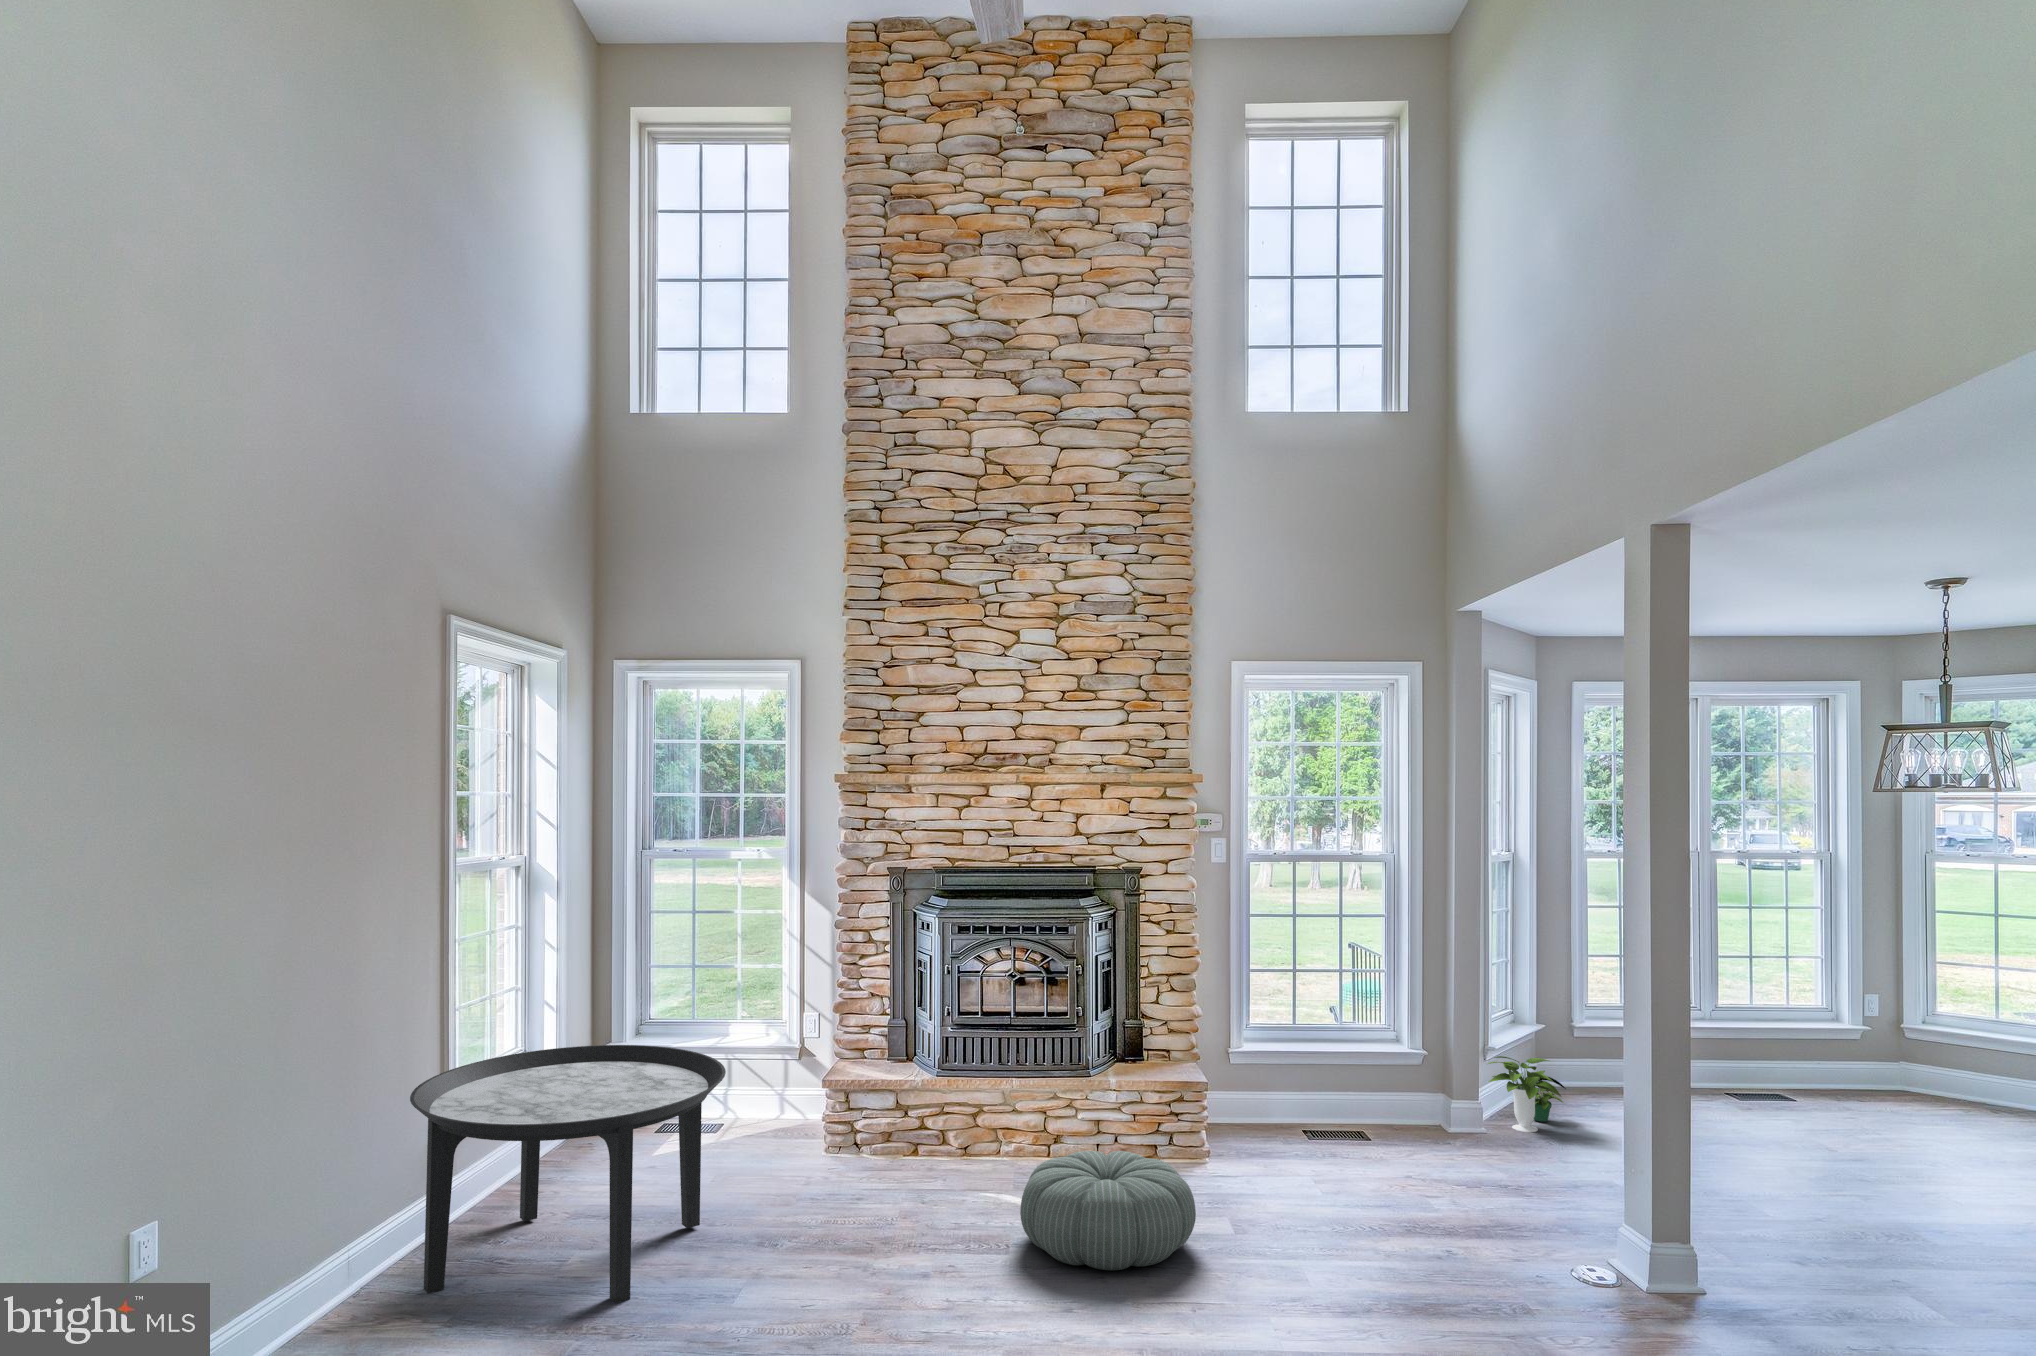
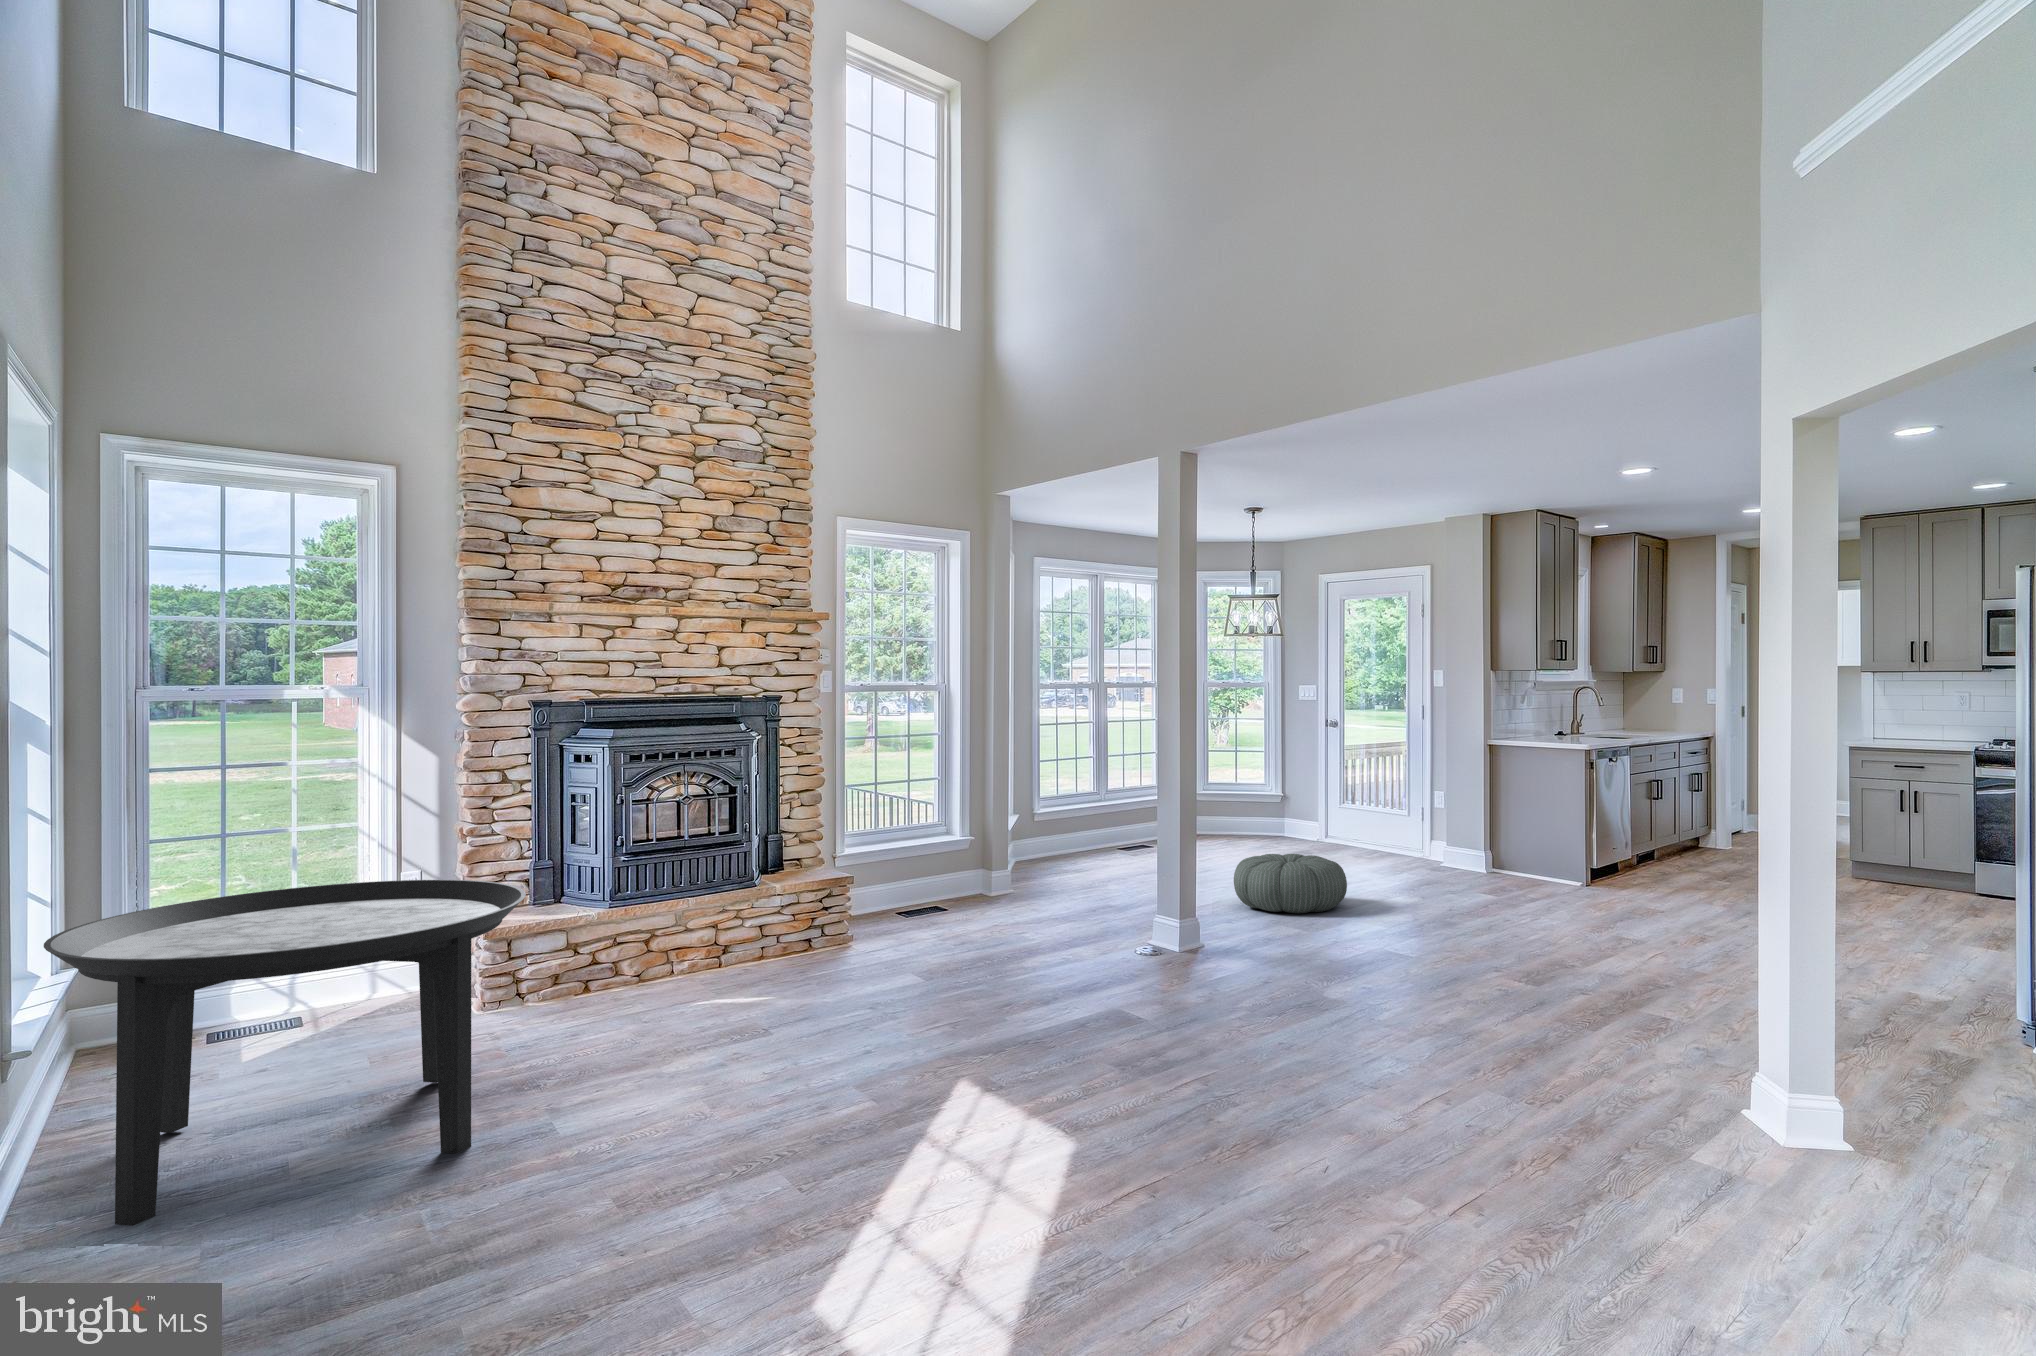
potted plant: present [1488,1056,1566,1132] -> none [1013,840,1068,894]
pouf: present [1020,1151,1196,1270] -> present [1234,854,1347,914]

